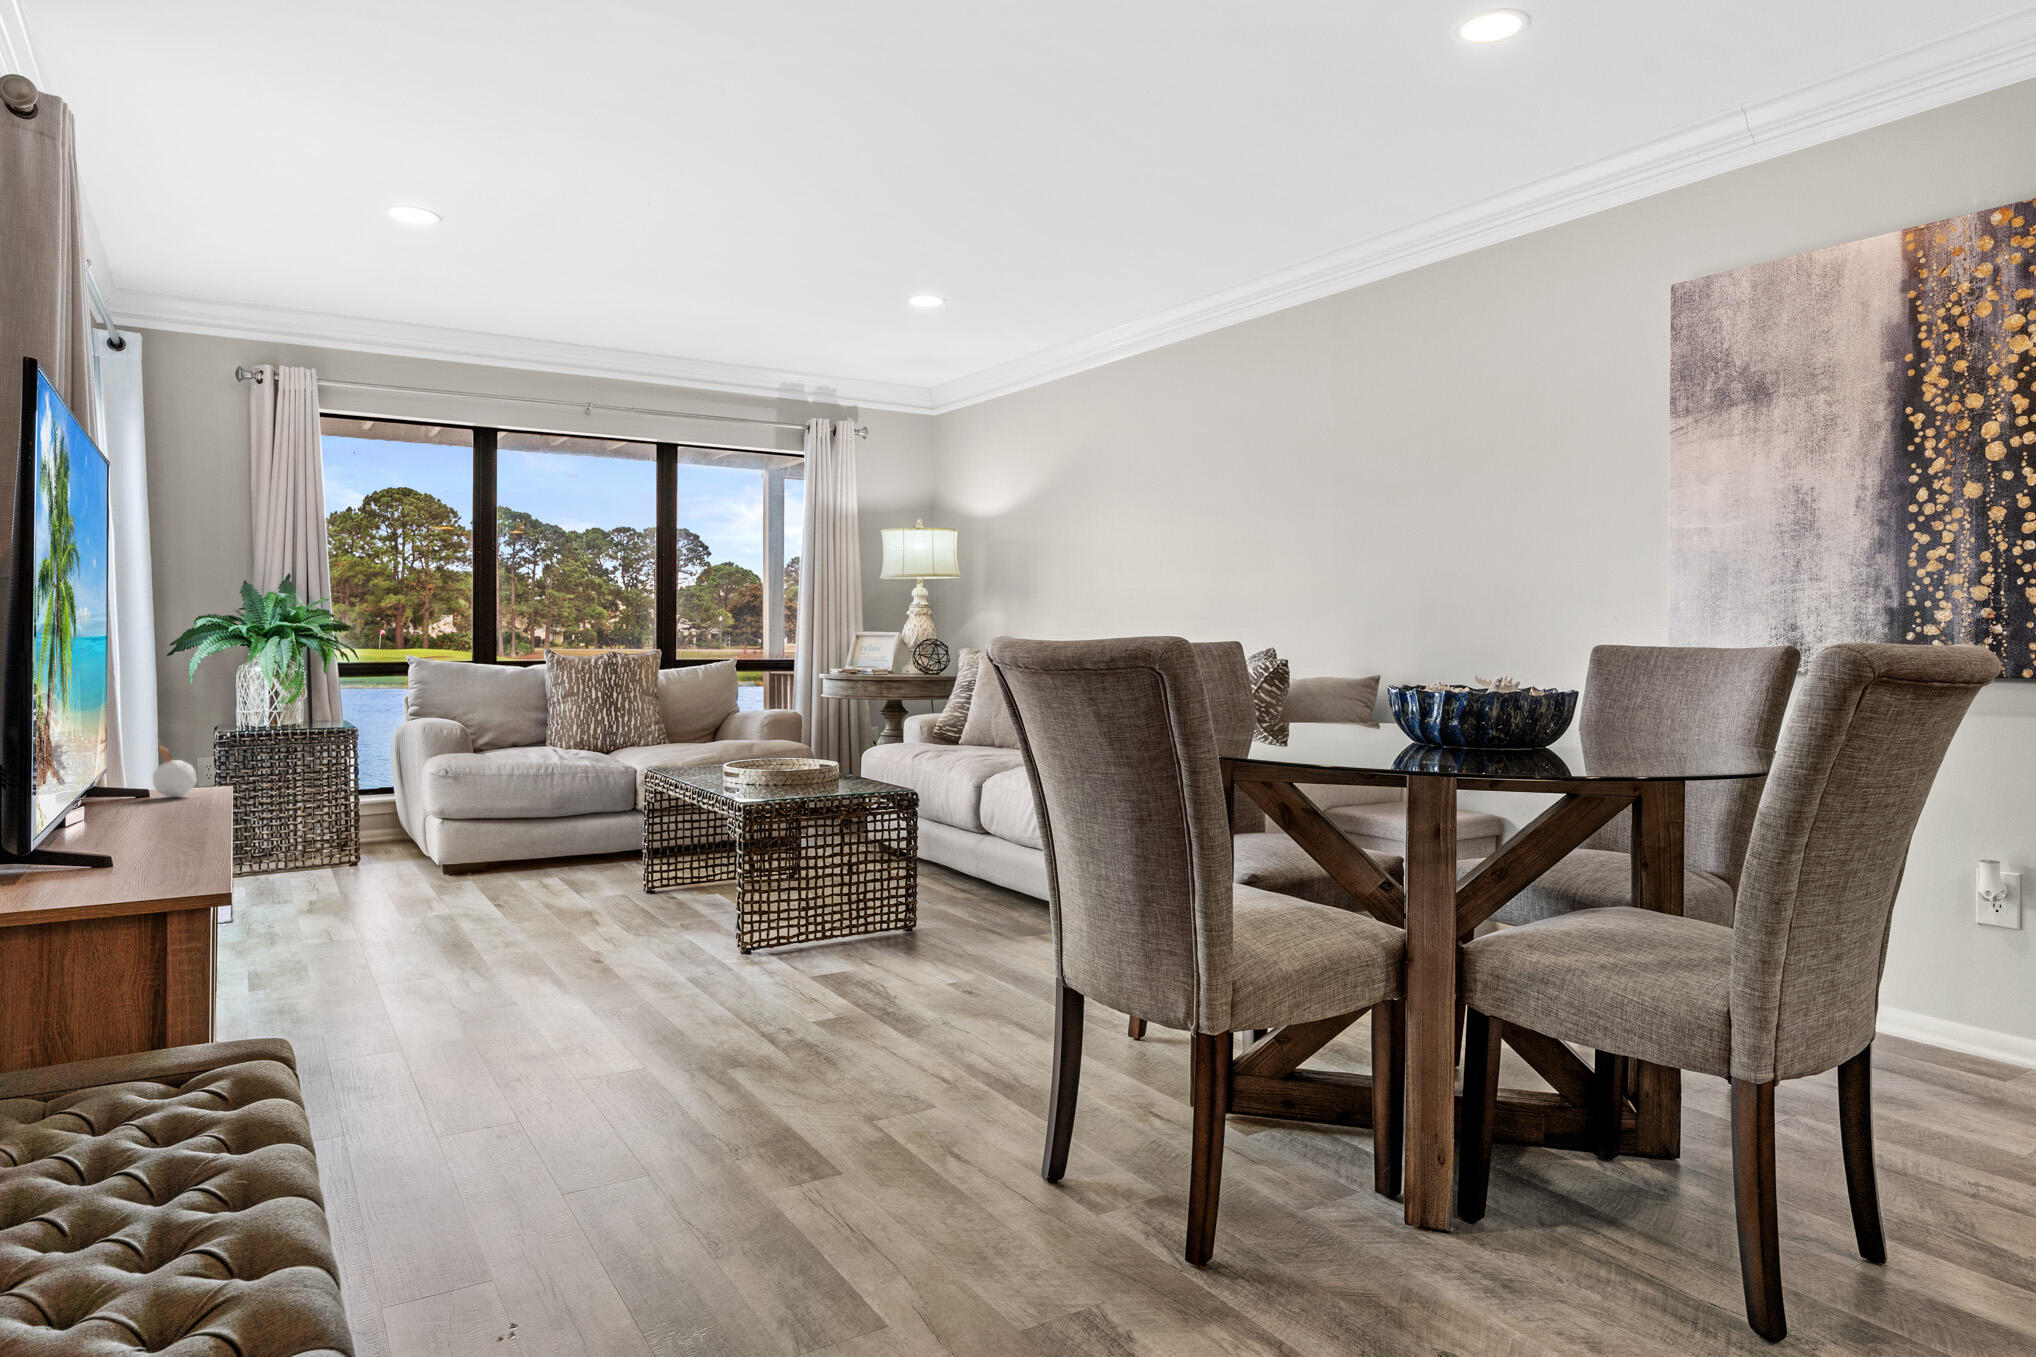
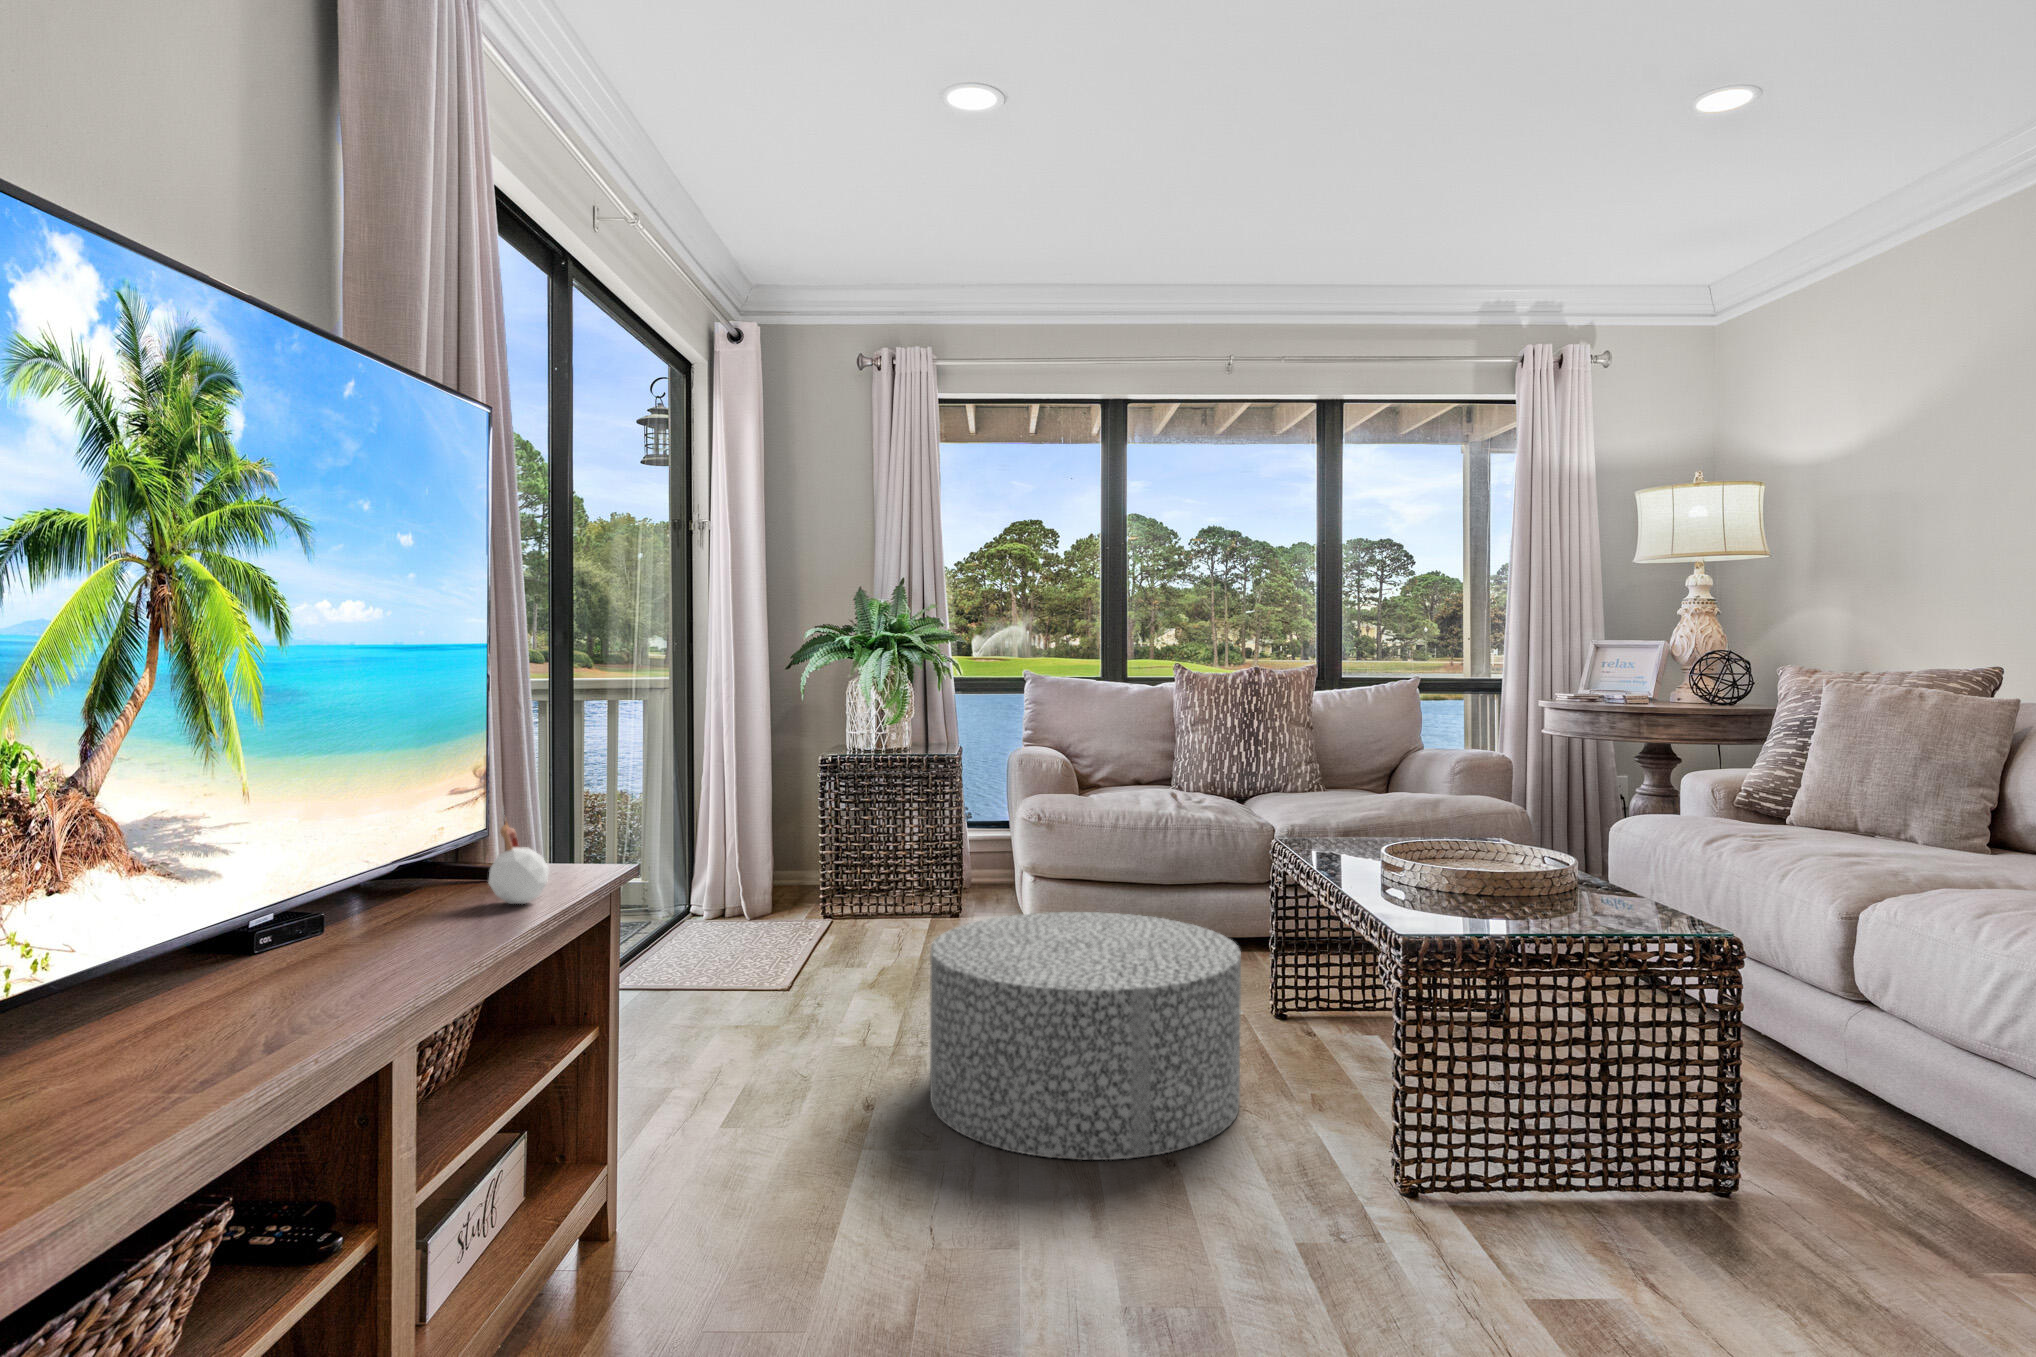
ottoman: none [411,820,636,963] -> present [930,912,1241,1160]

